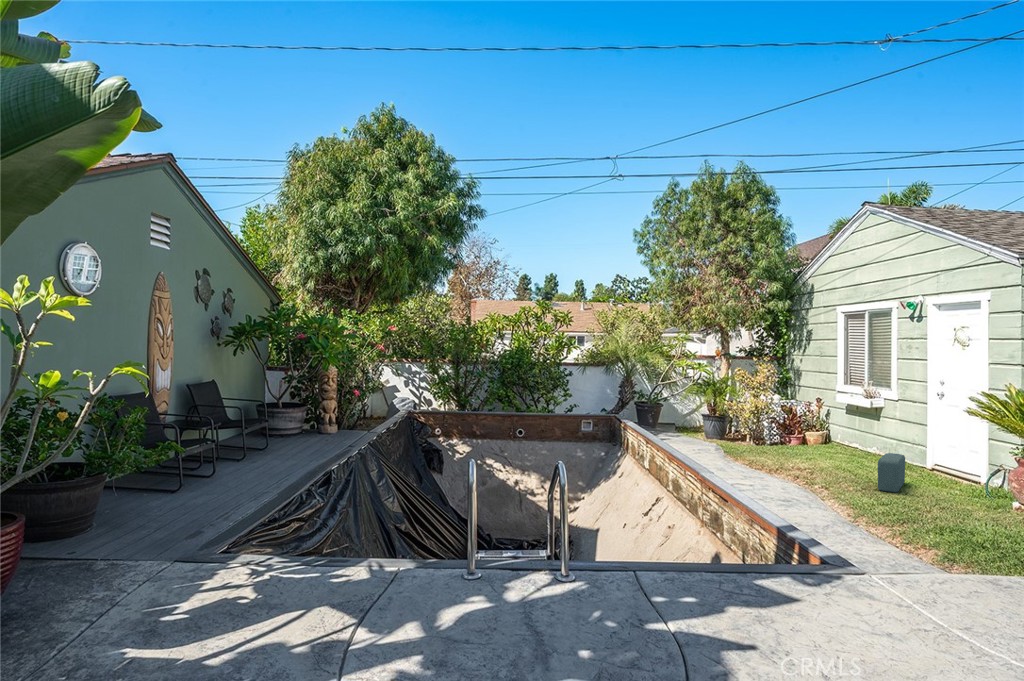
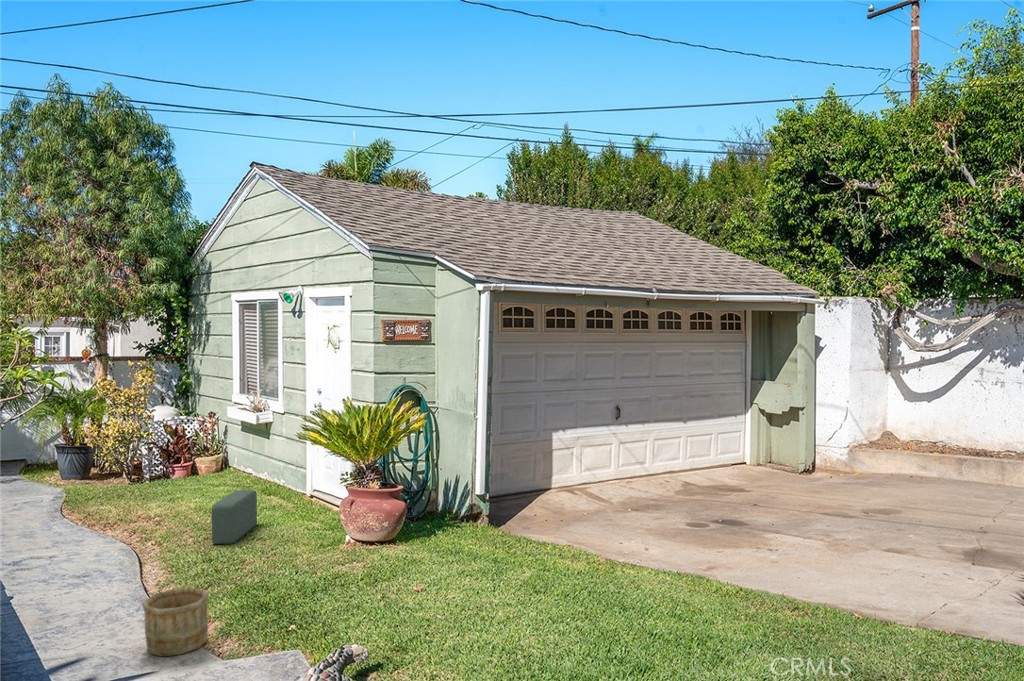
wooden bucket: none [899,509,958,558] -> present [142,588,208,656]

